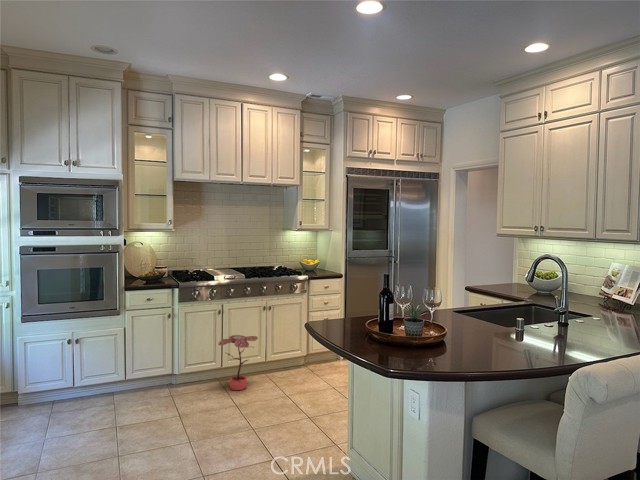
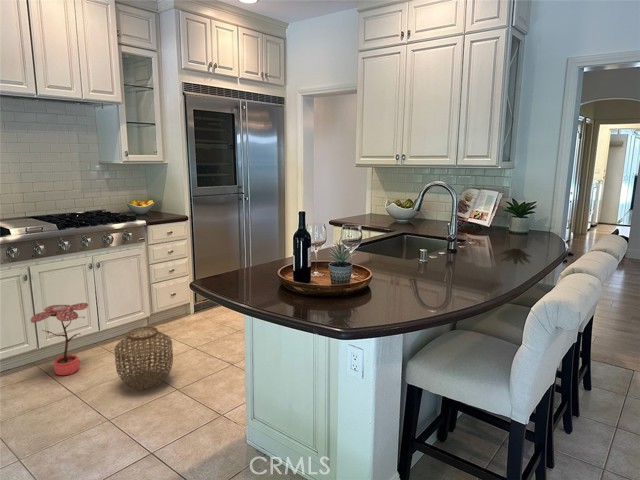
woven basket: none [268,360,311,412] -> present [115,326,173,390]

